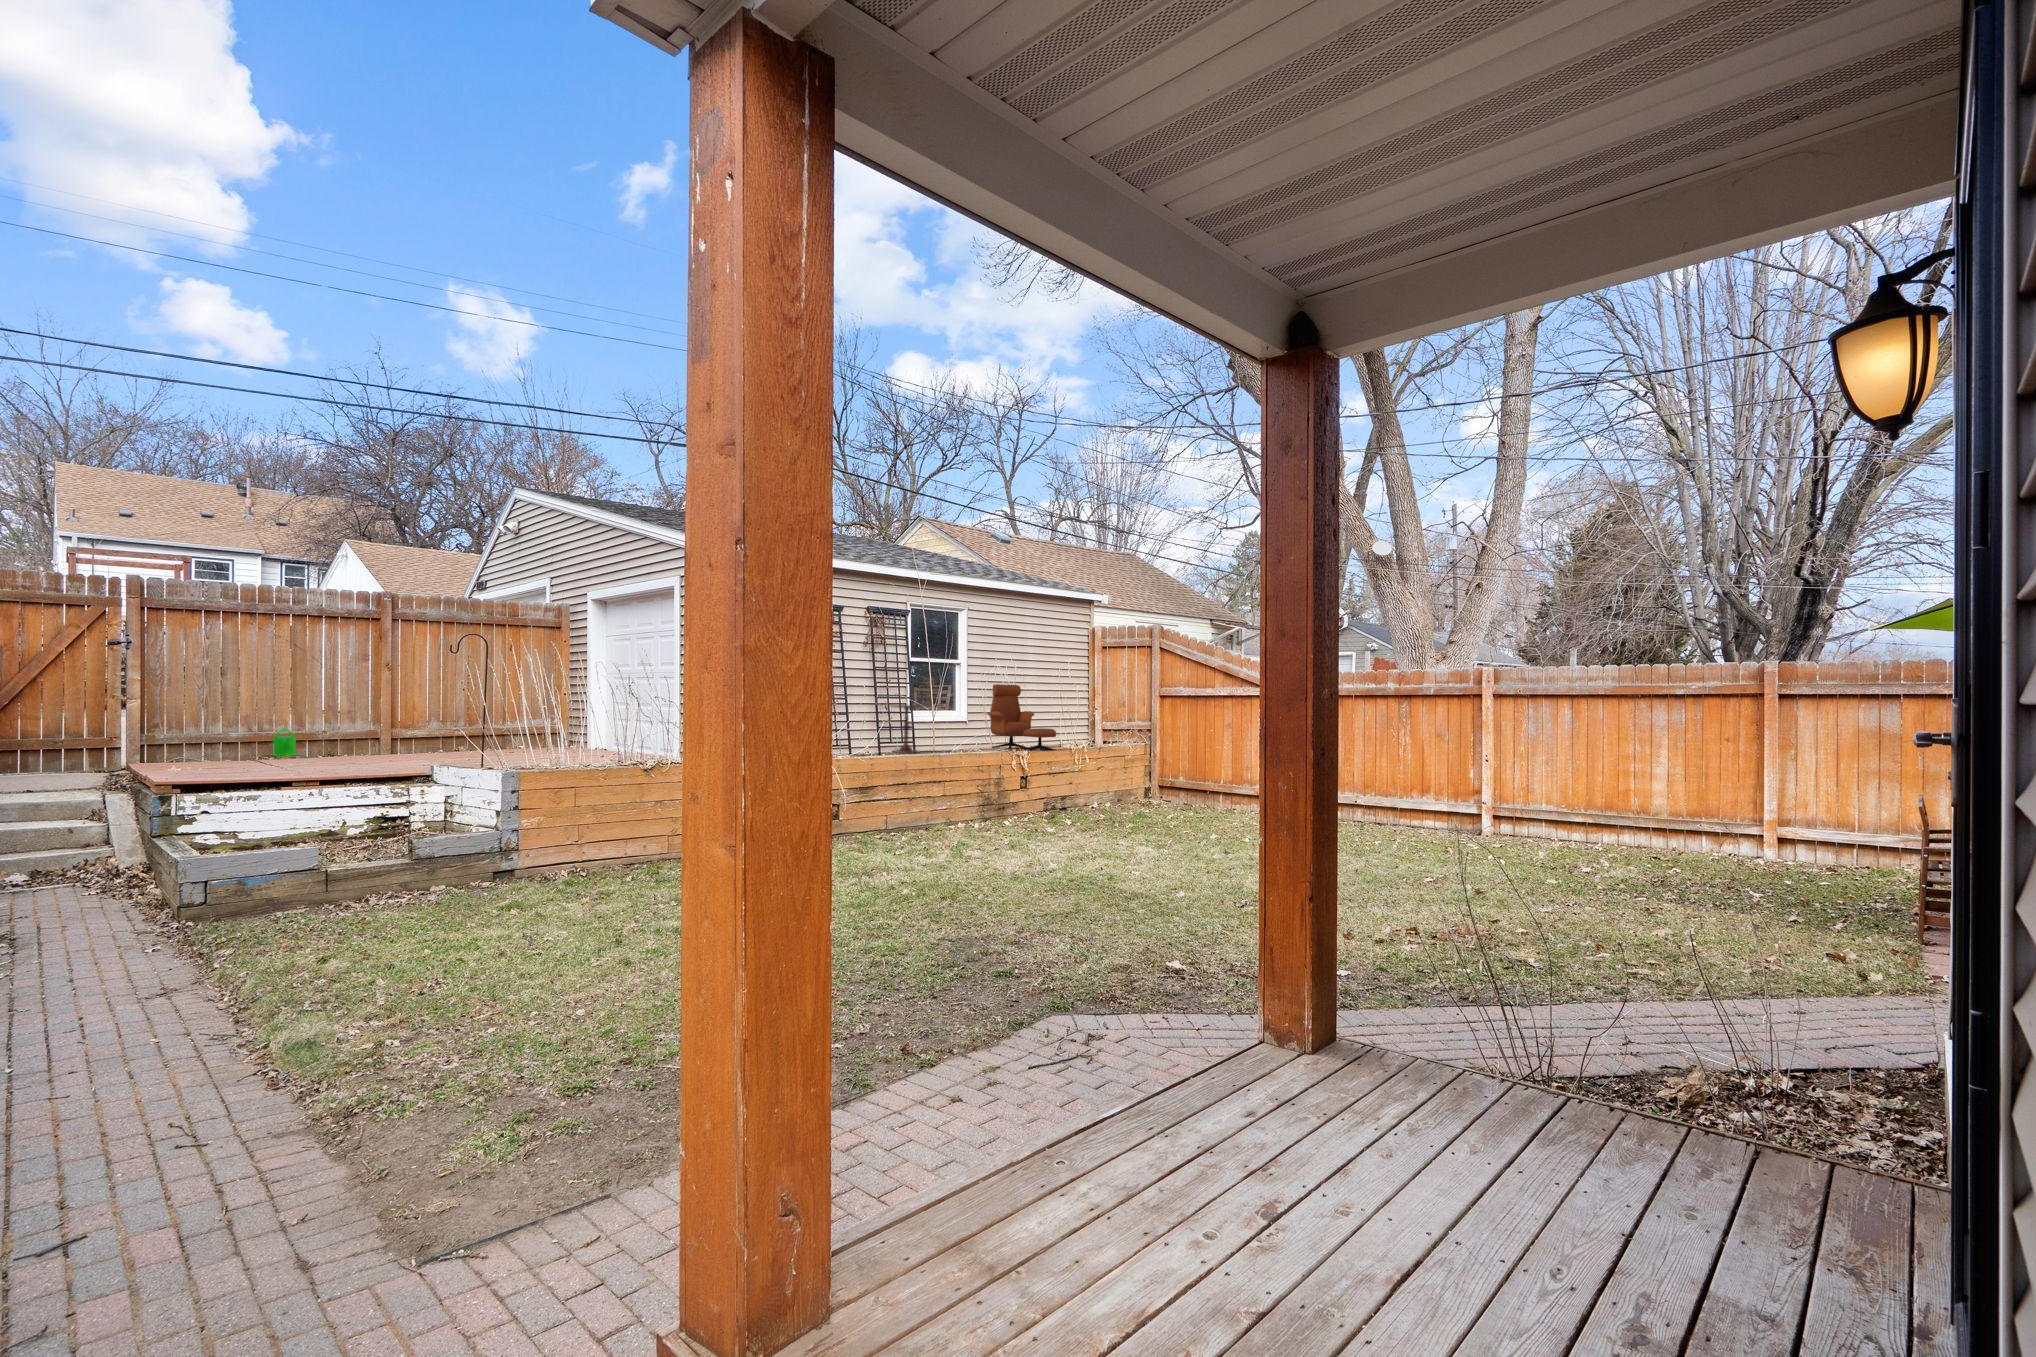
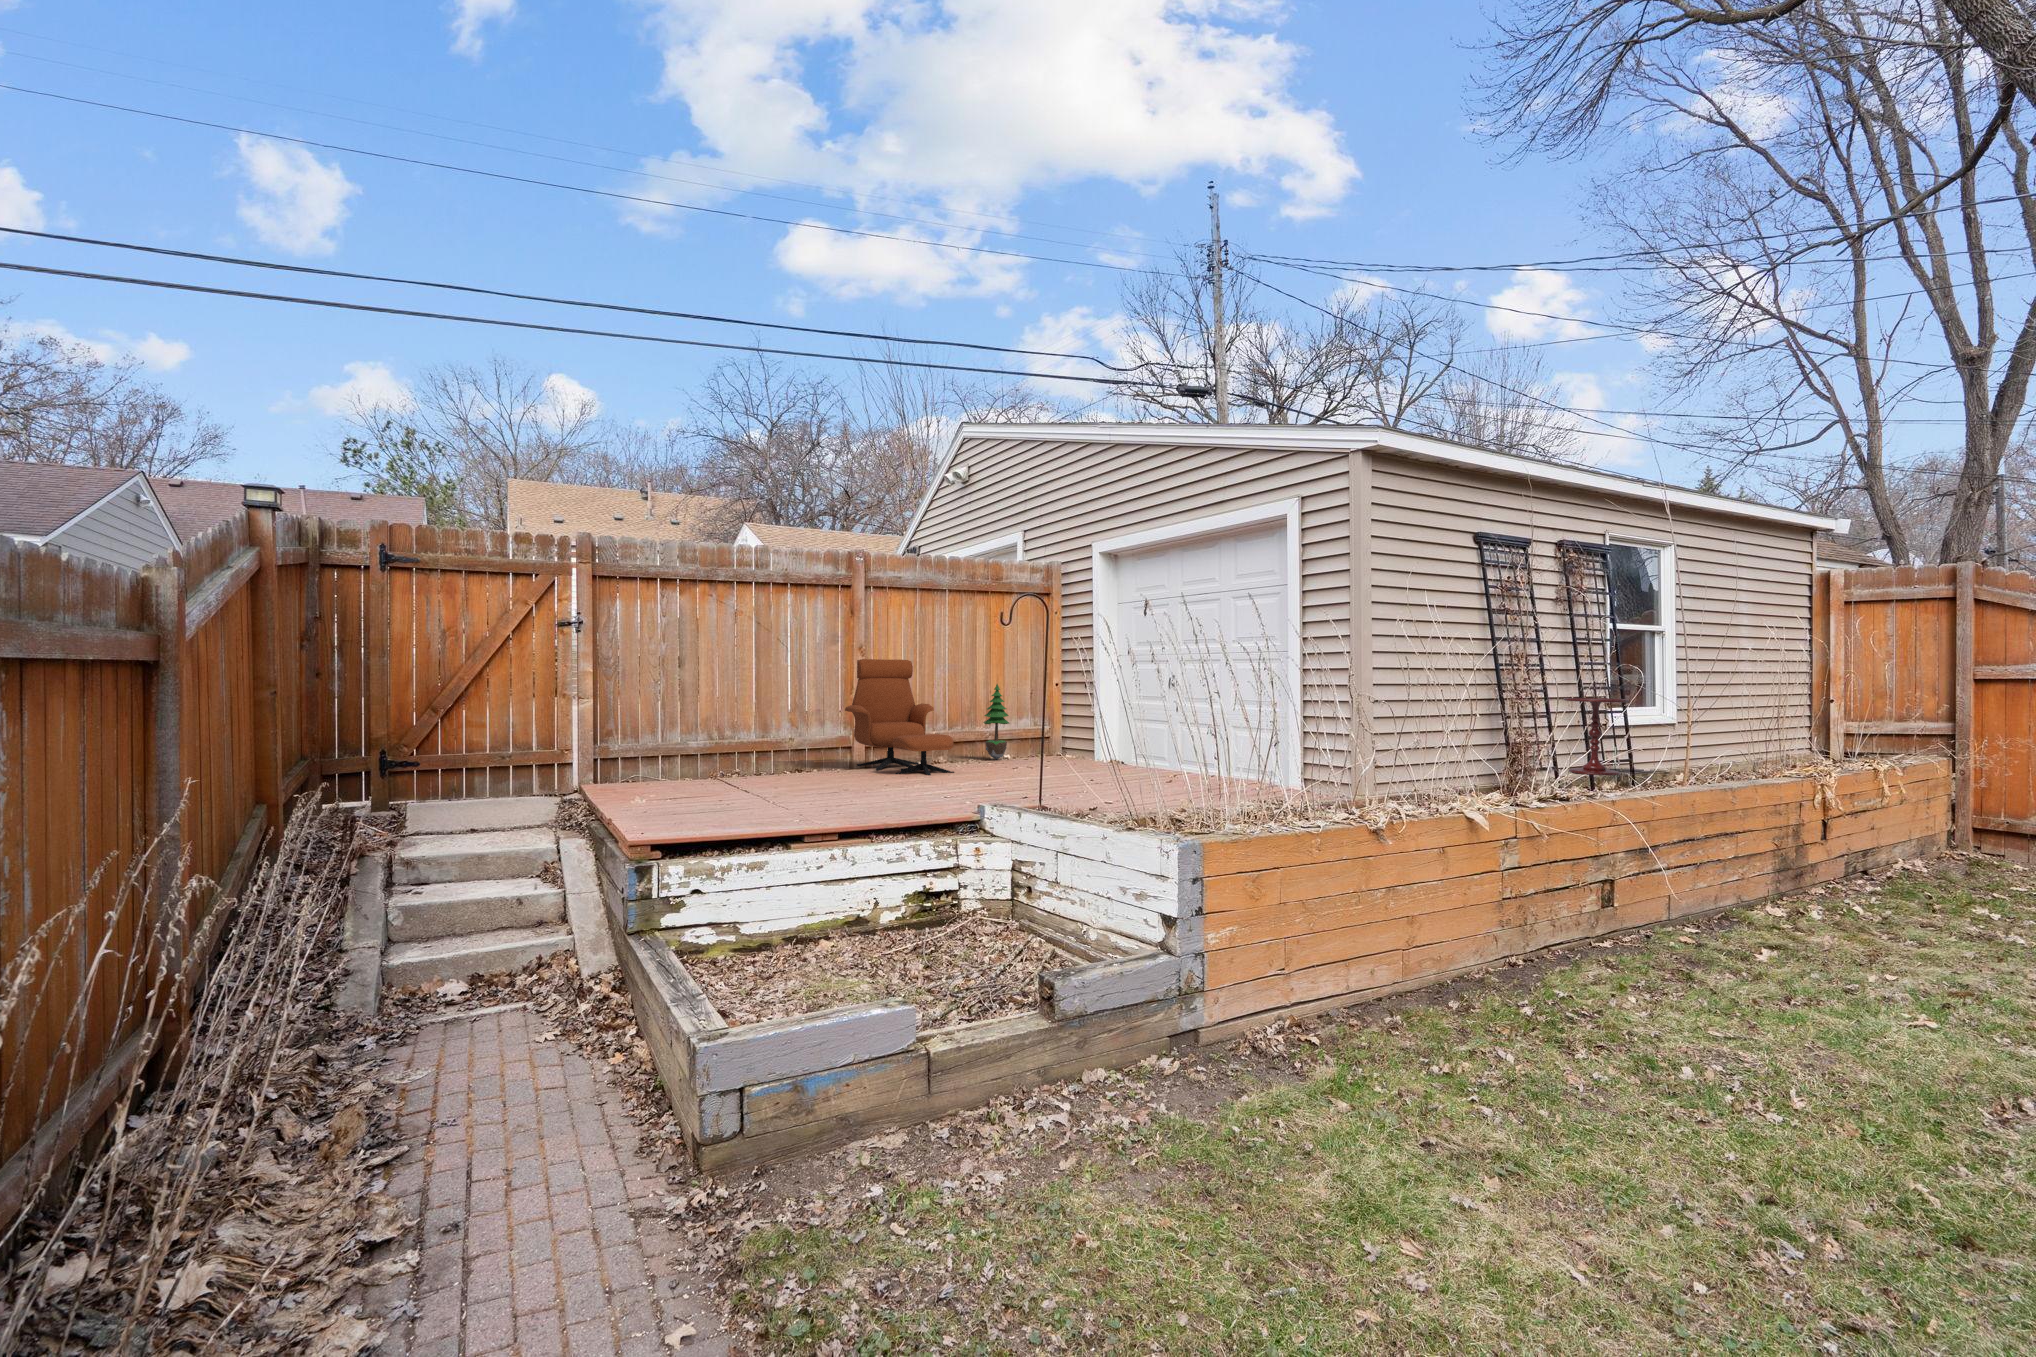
lounge chair: present [987,684,1056,751] -> present [845,659,954,775]
potted tree: none [497,693,520,750] -> present [983,684,1009,760]
watering can: present [272,728,296,756] -> none [736,734,766,772]

